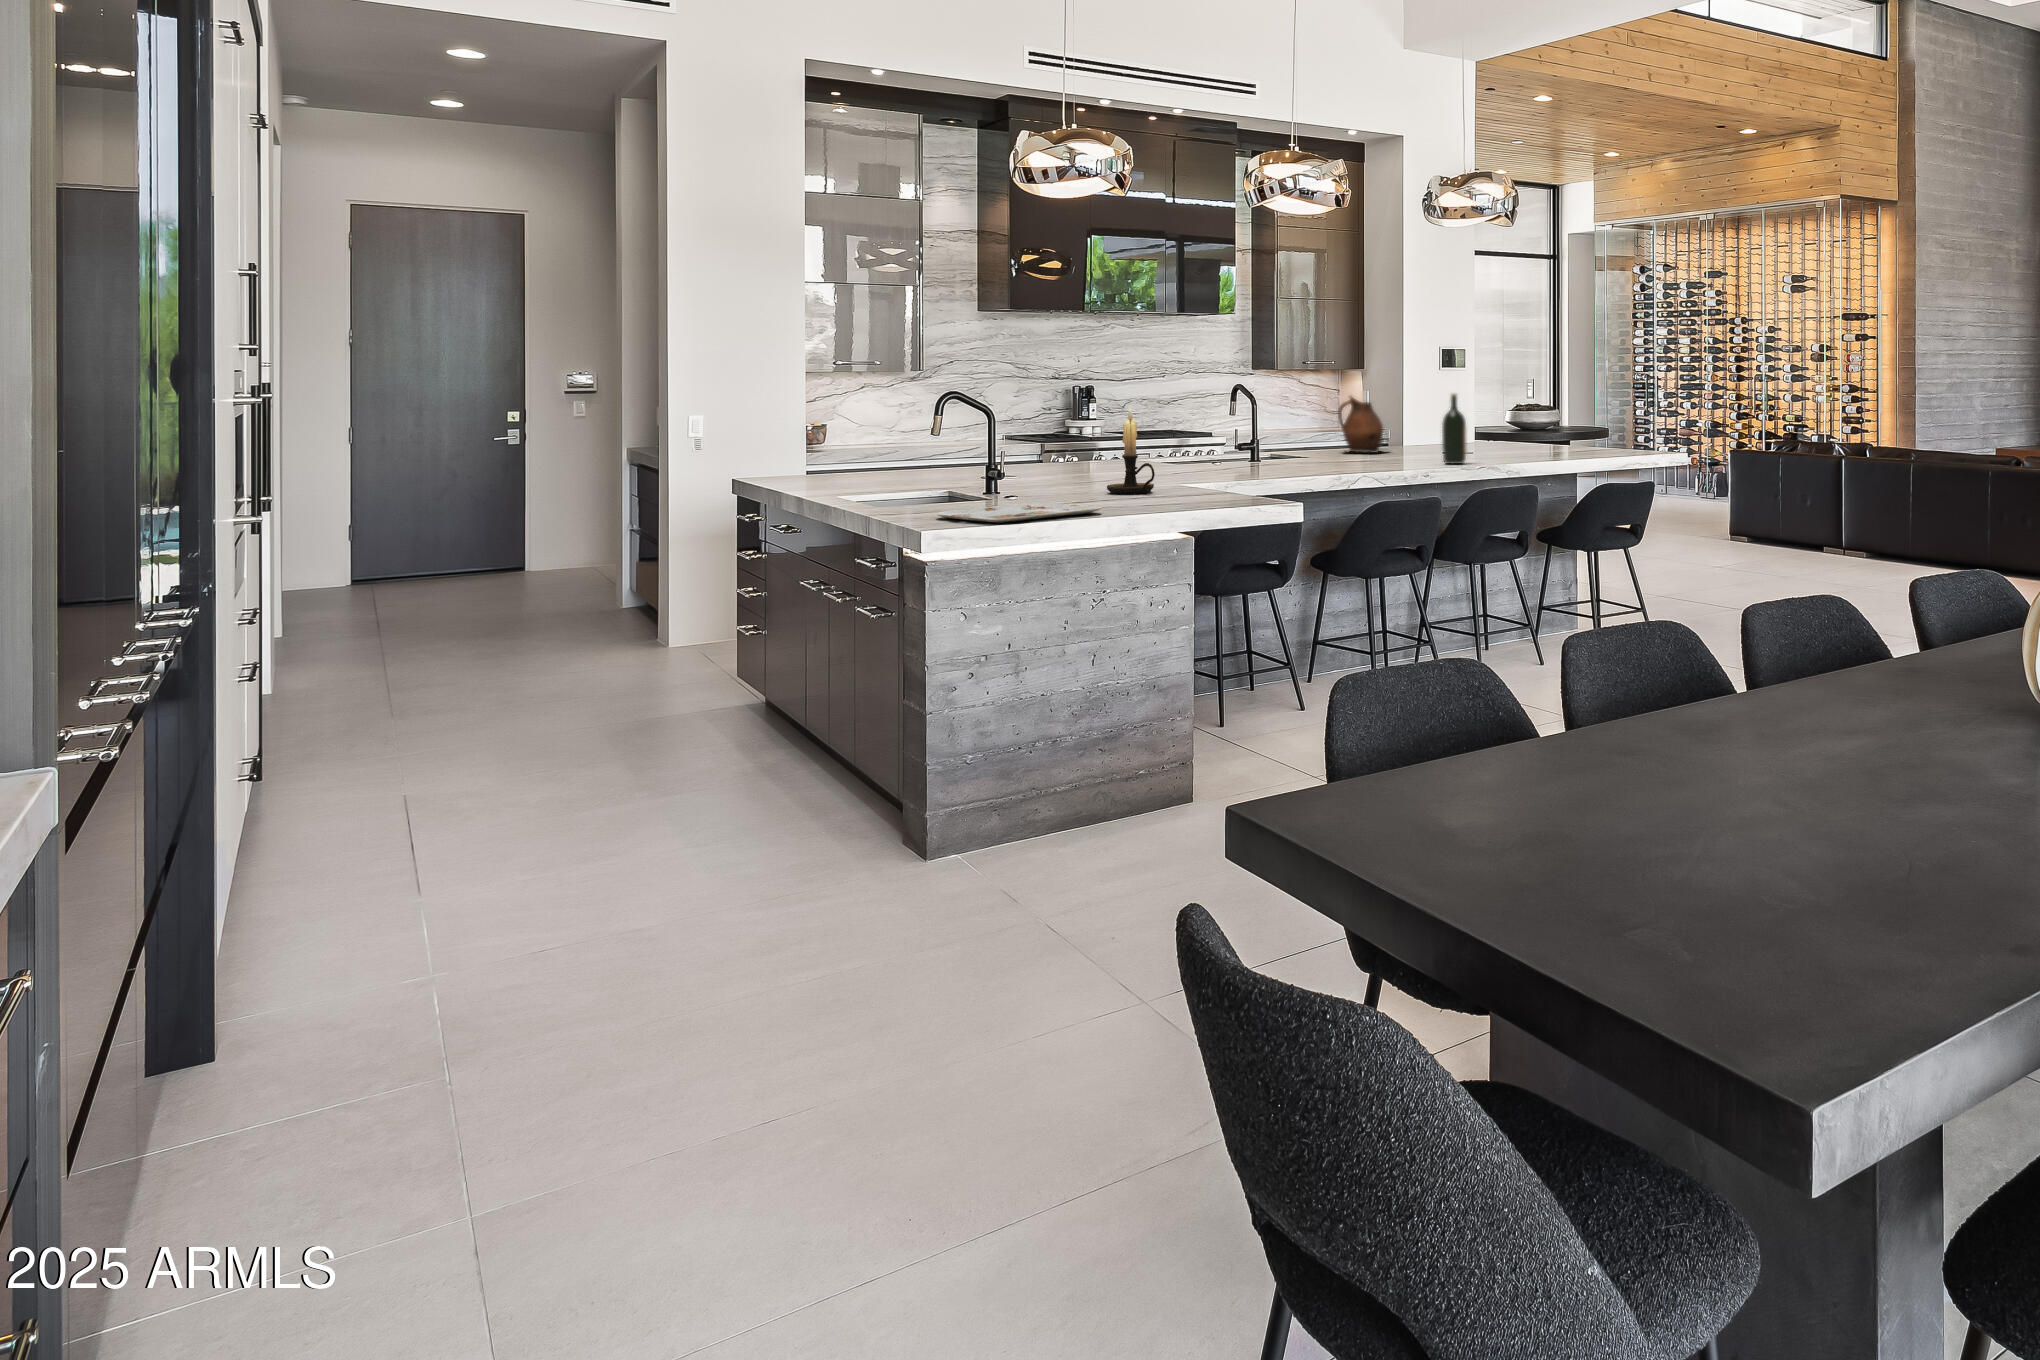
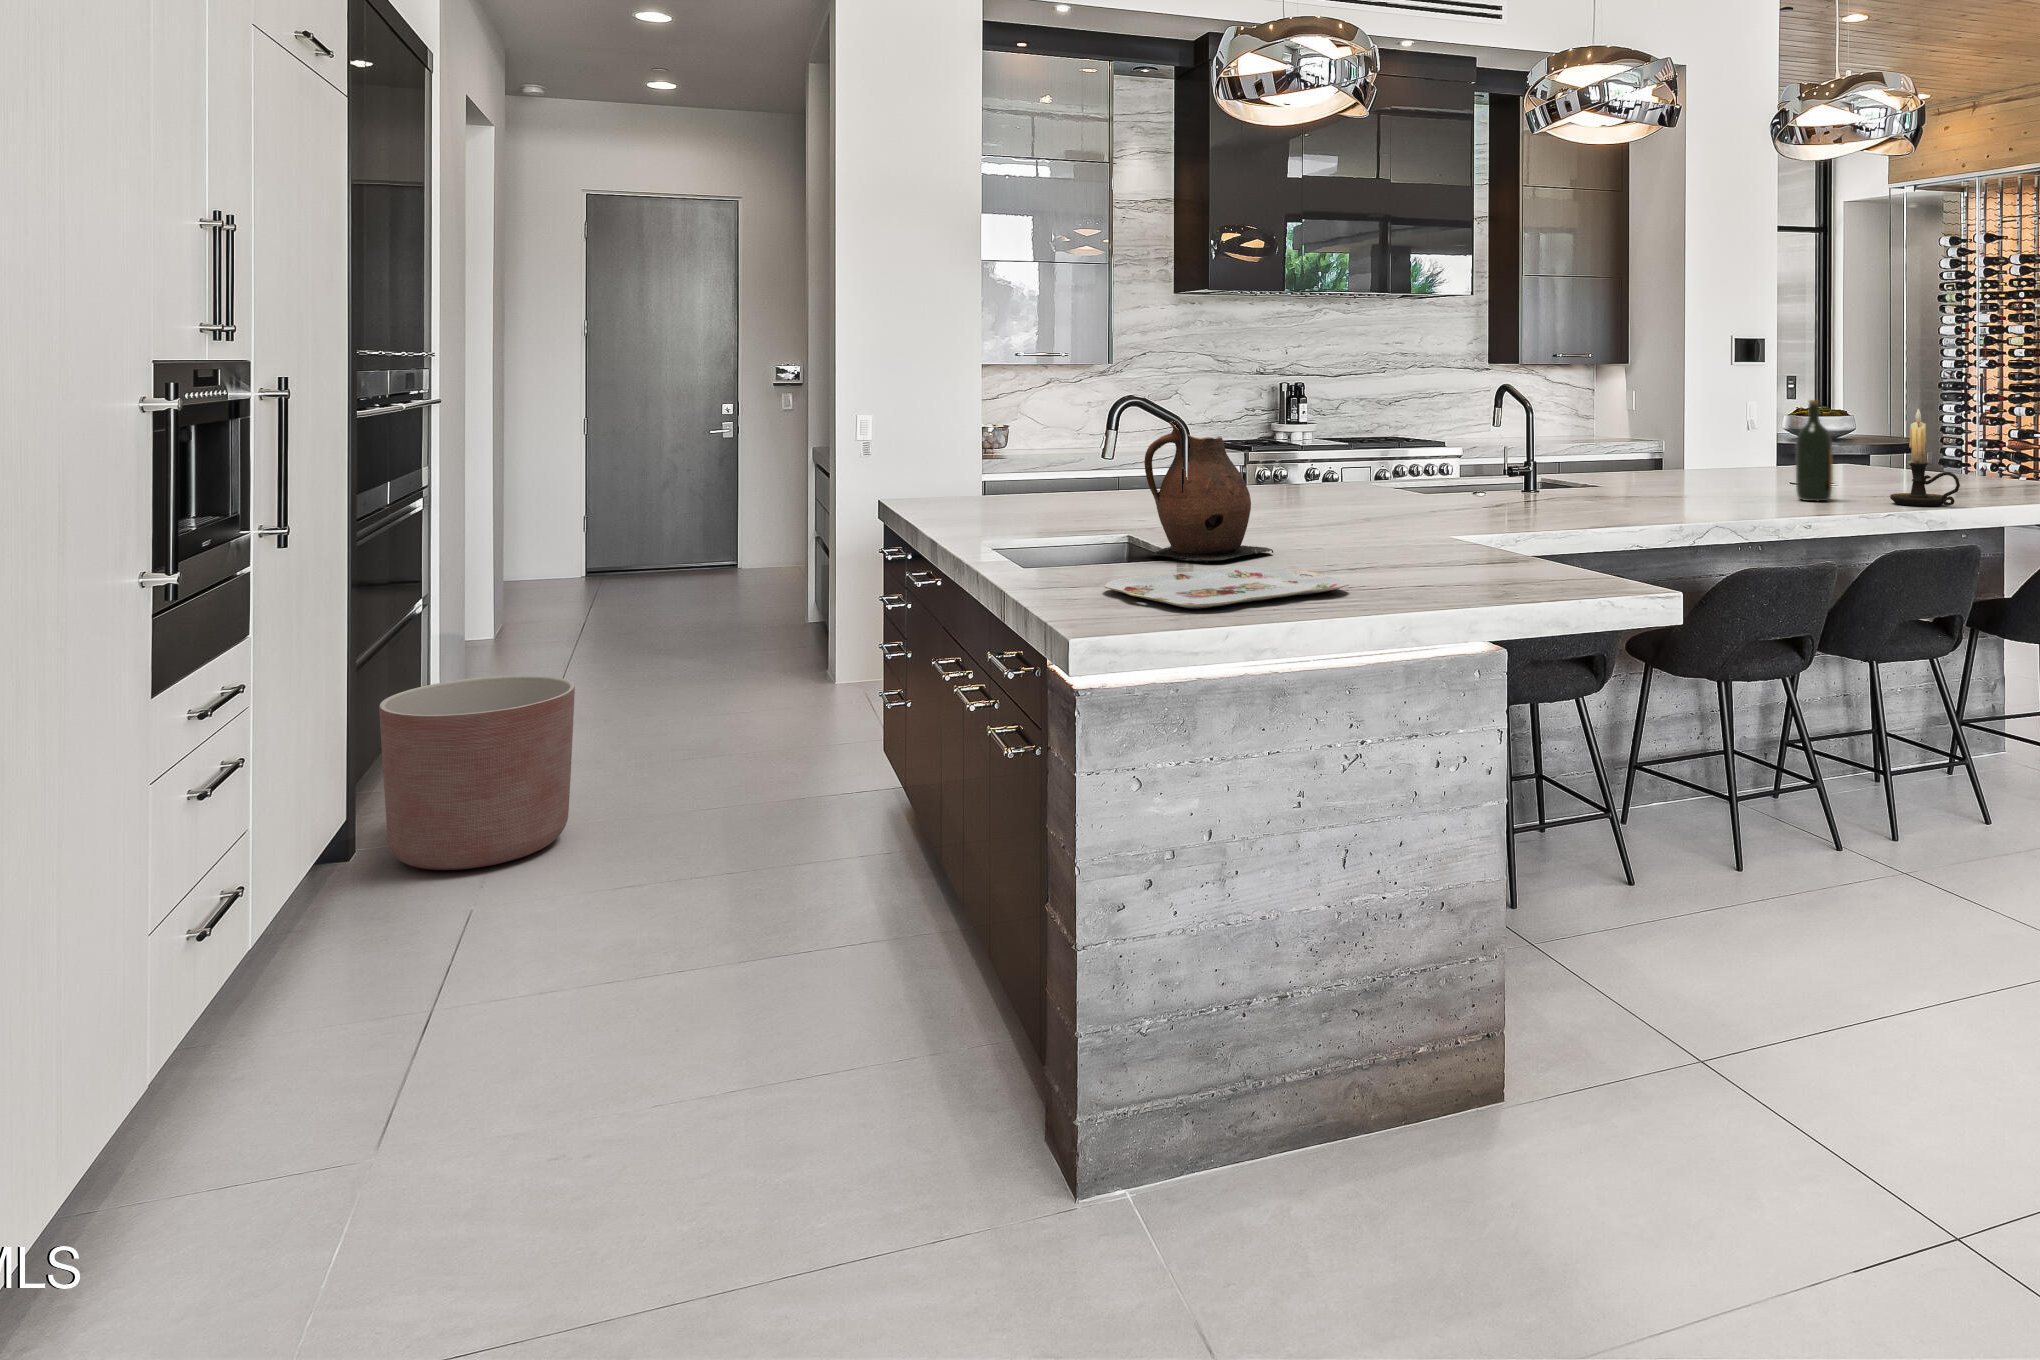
ceramic pitcher: present [1338,397,1383,453] -> present [1144,421,1273,563]
candle holder: present [1107,408,1155,494] -> present [1890,409,1960,506]
planter: none [278,632,459,787] -> present [379,675,575,870]

